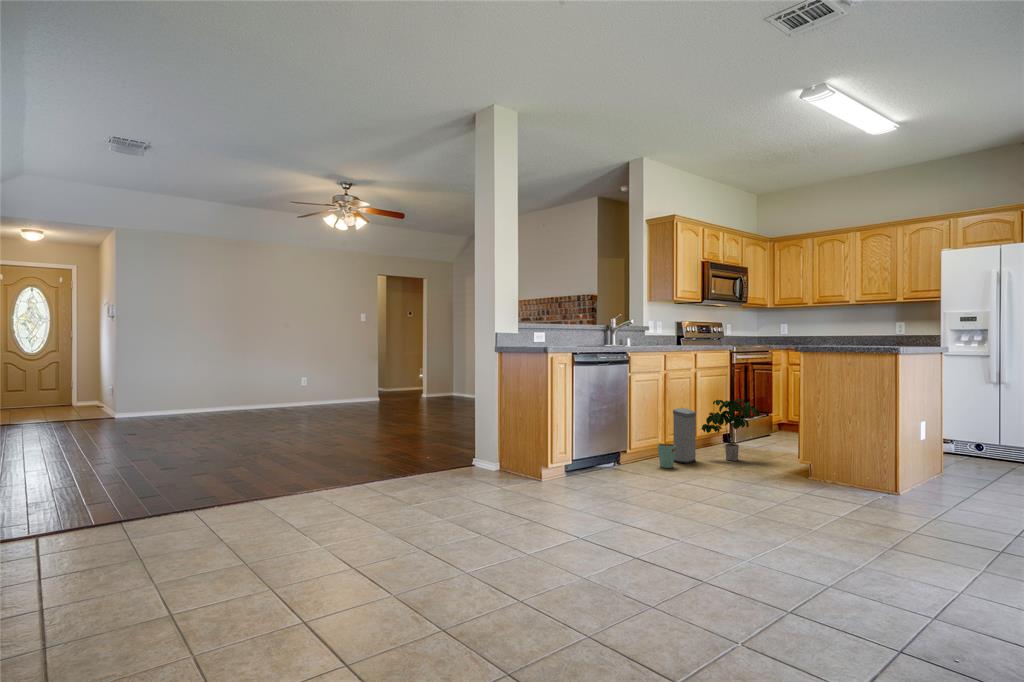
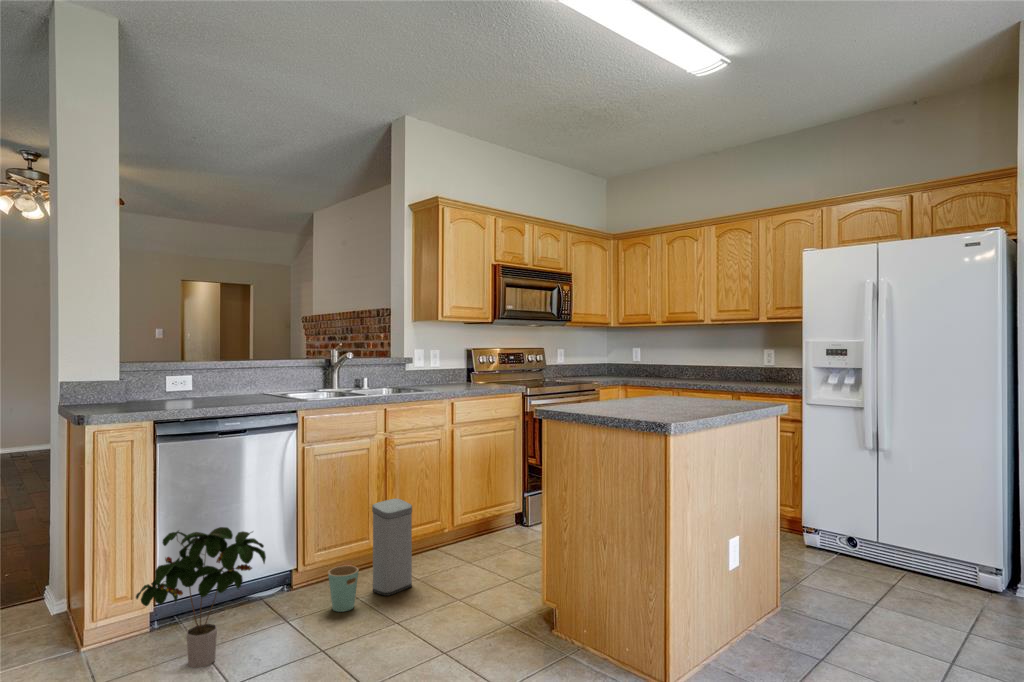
potted plant: present [702,399,760,461] -> present [136,527,266,668]

